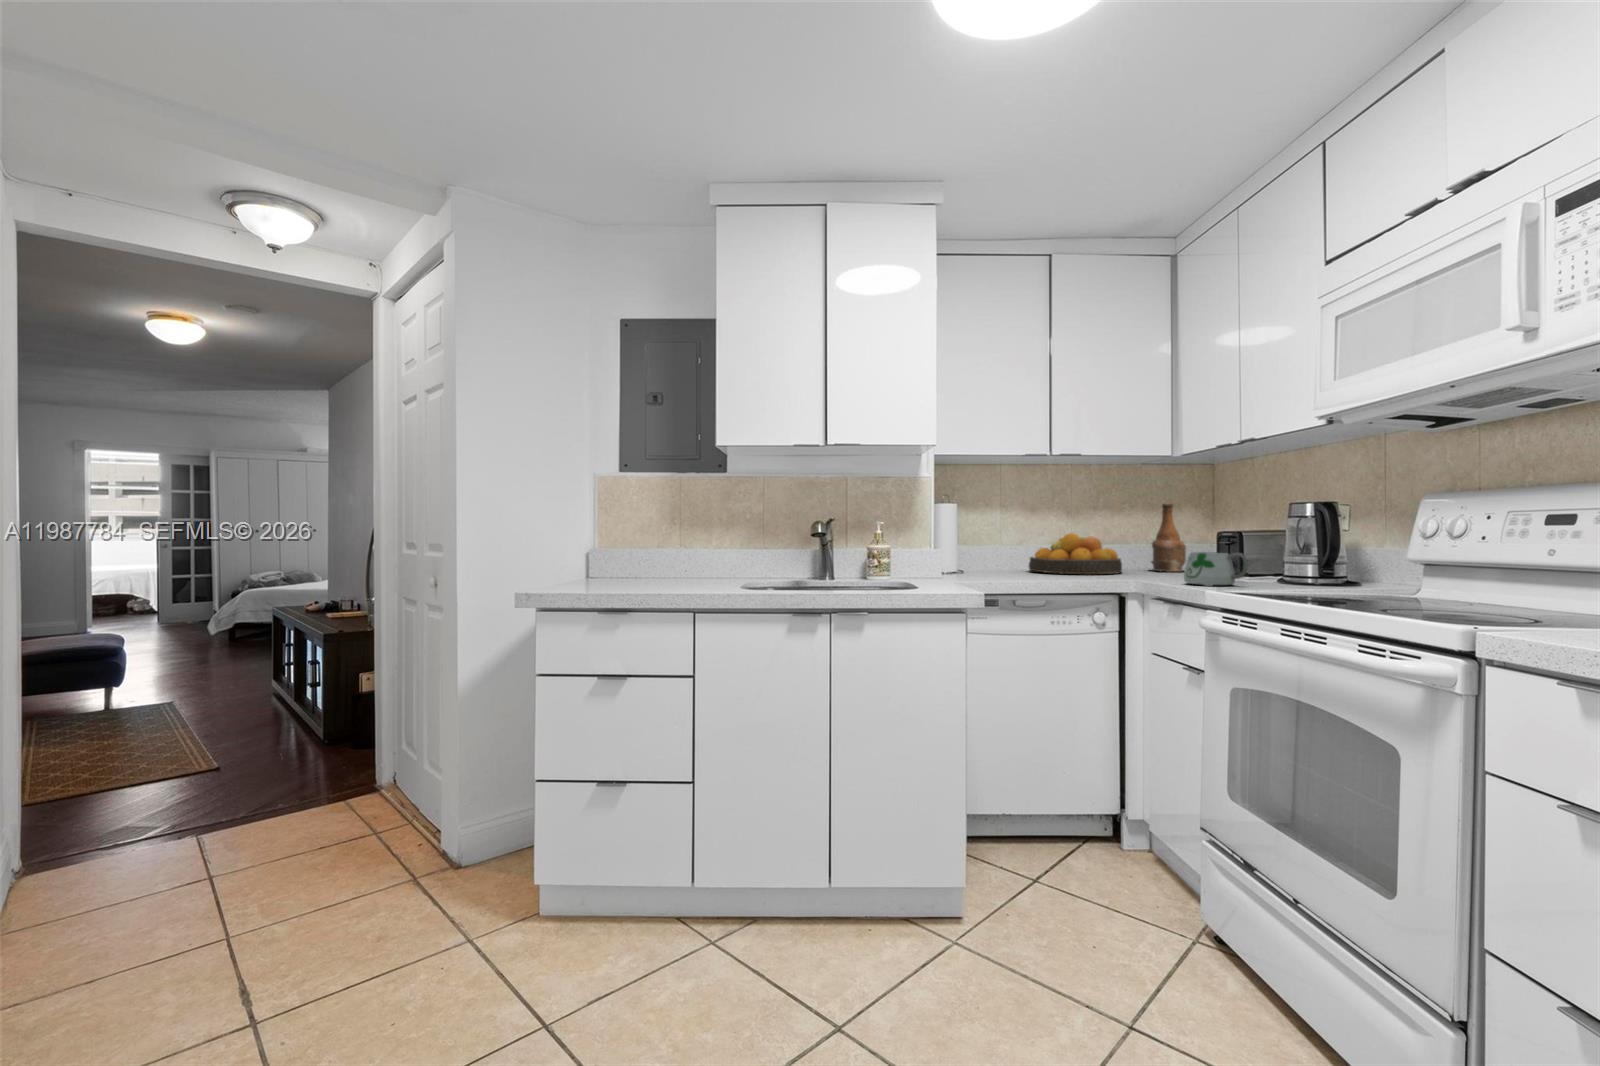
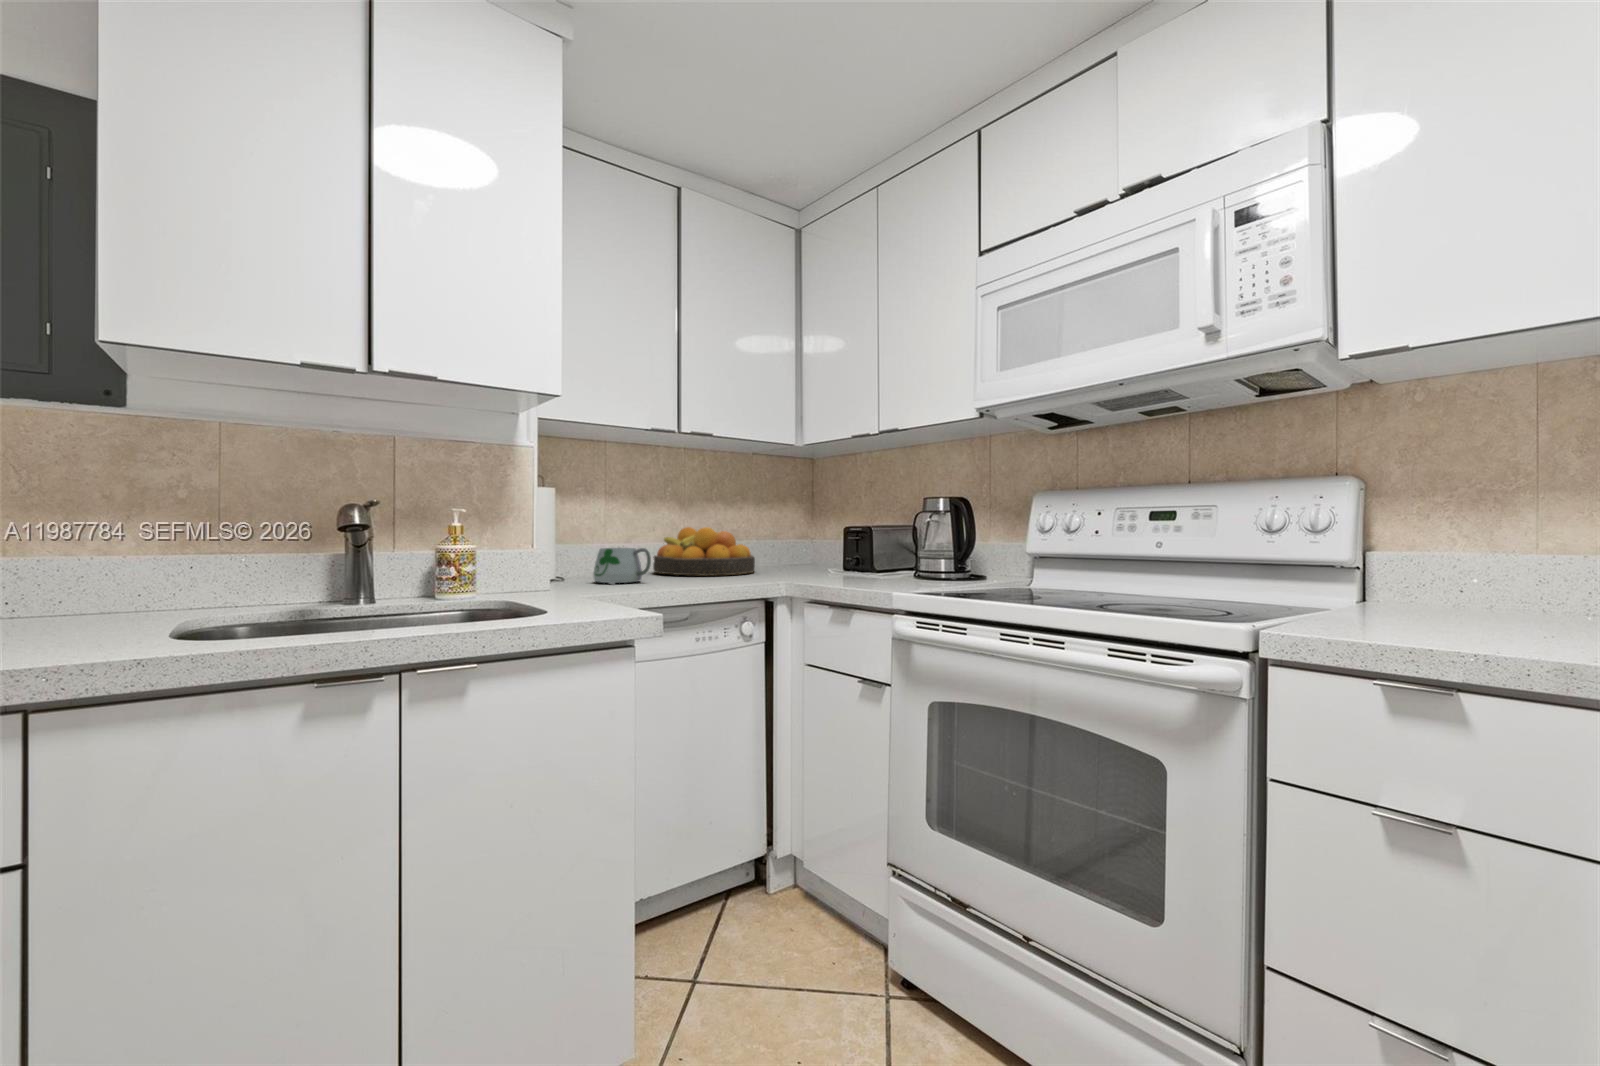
bottle: present [1151,502,1186,571] -> none [767,495,812,568]
mug: present [1184,552,1248,586] -> present [593,548,651,584]

